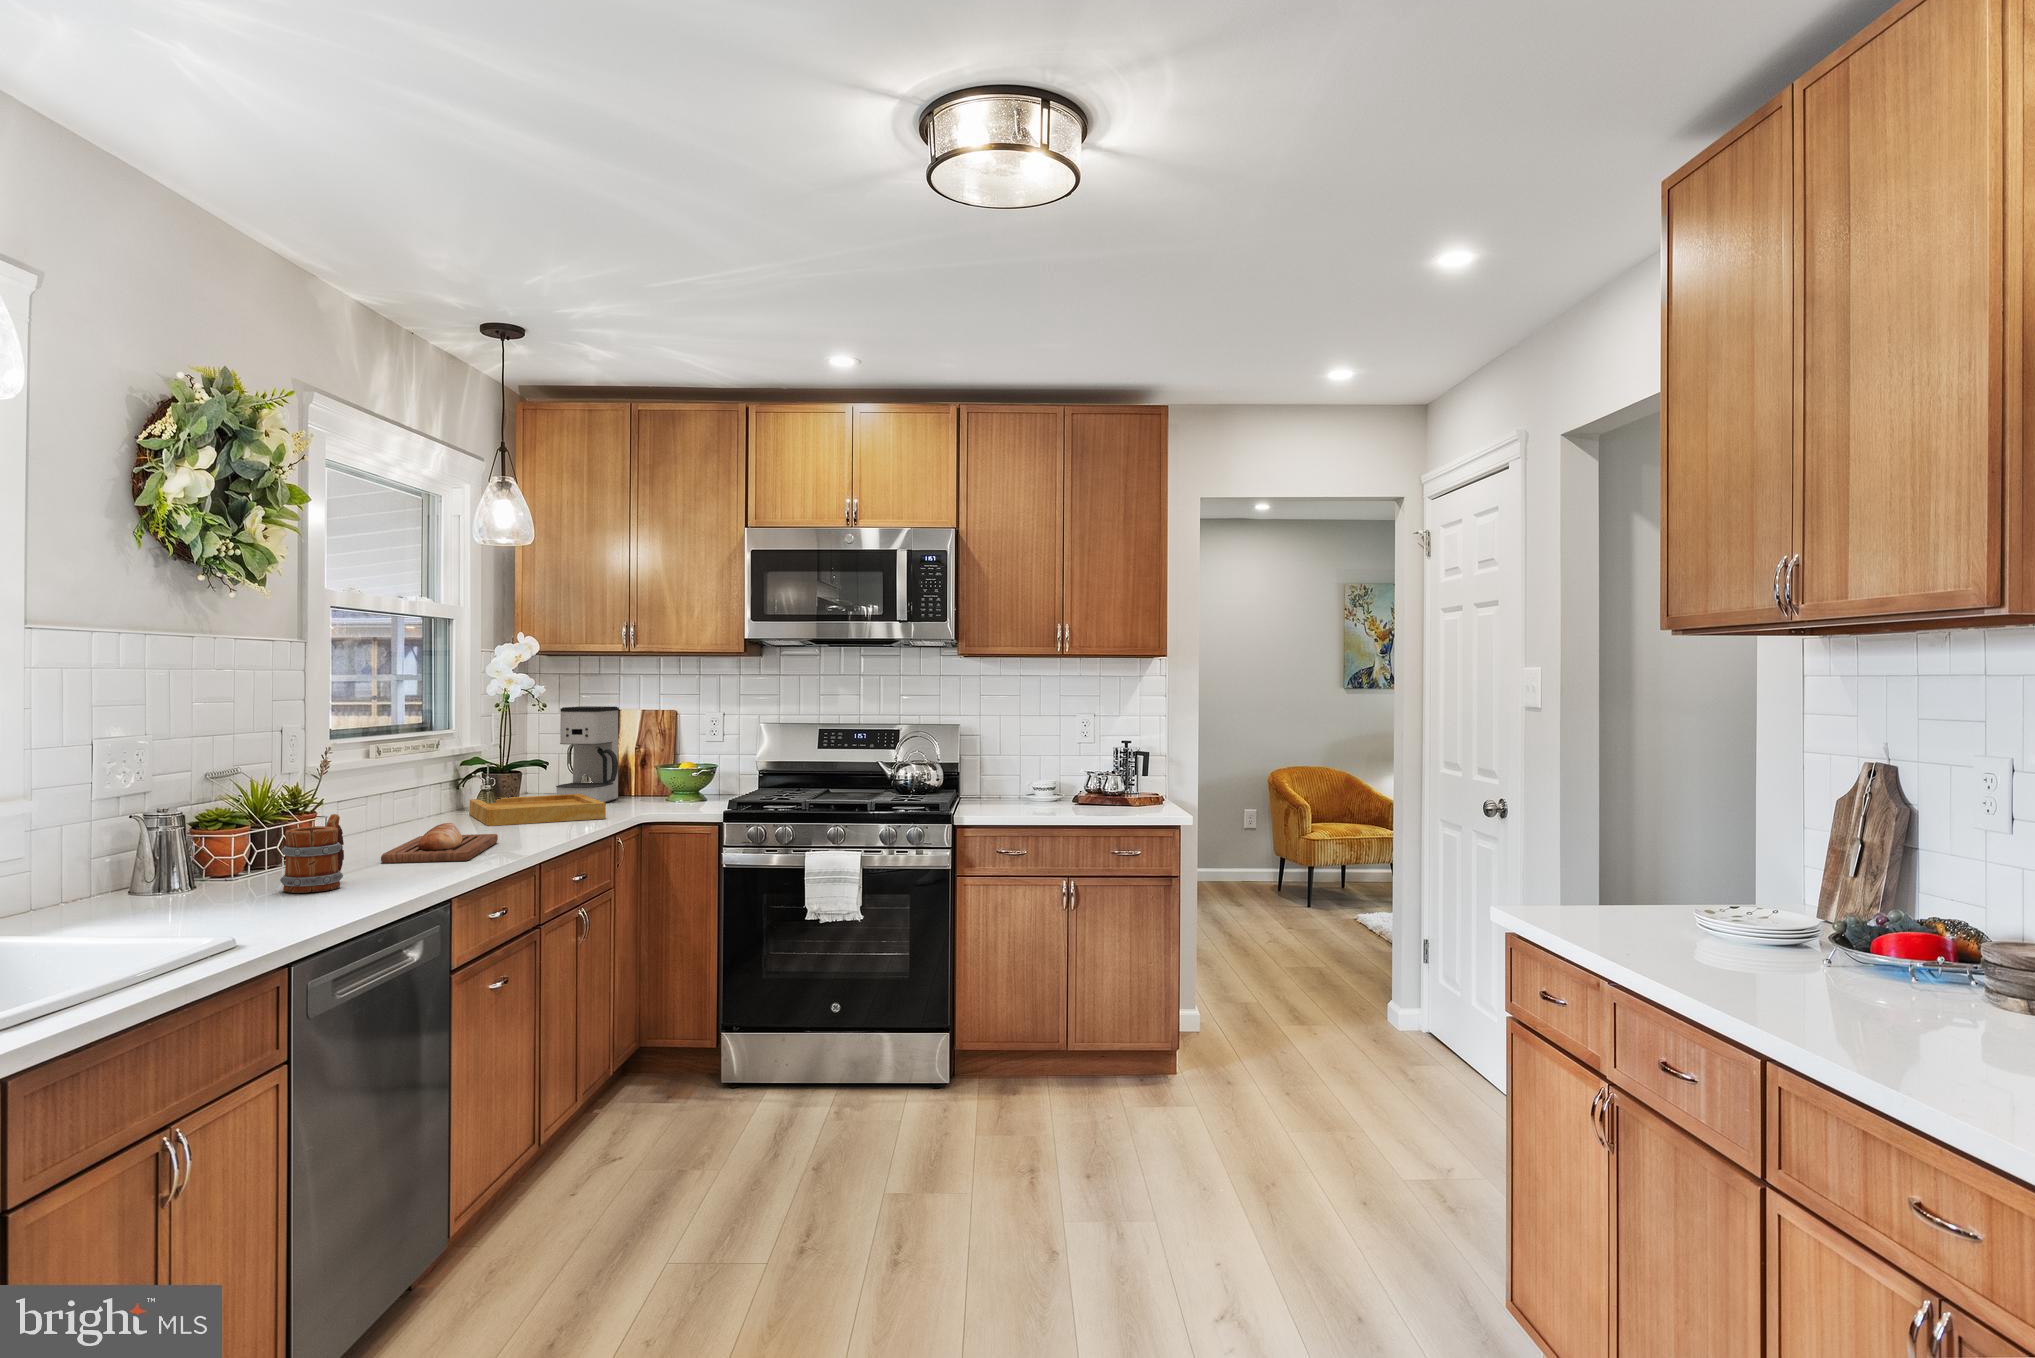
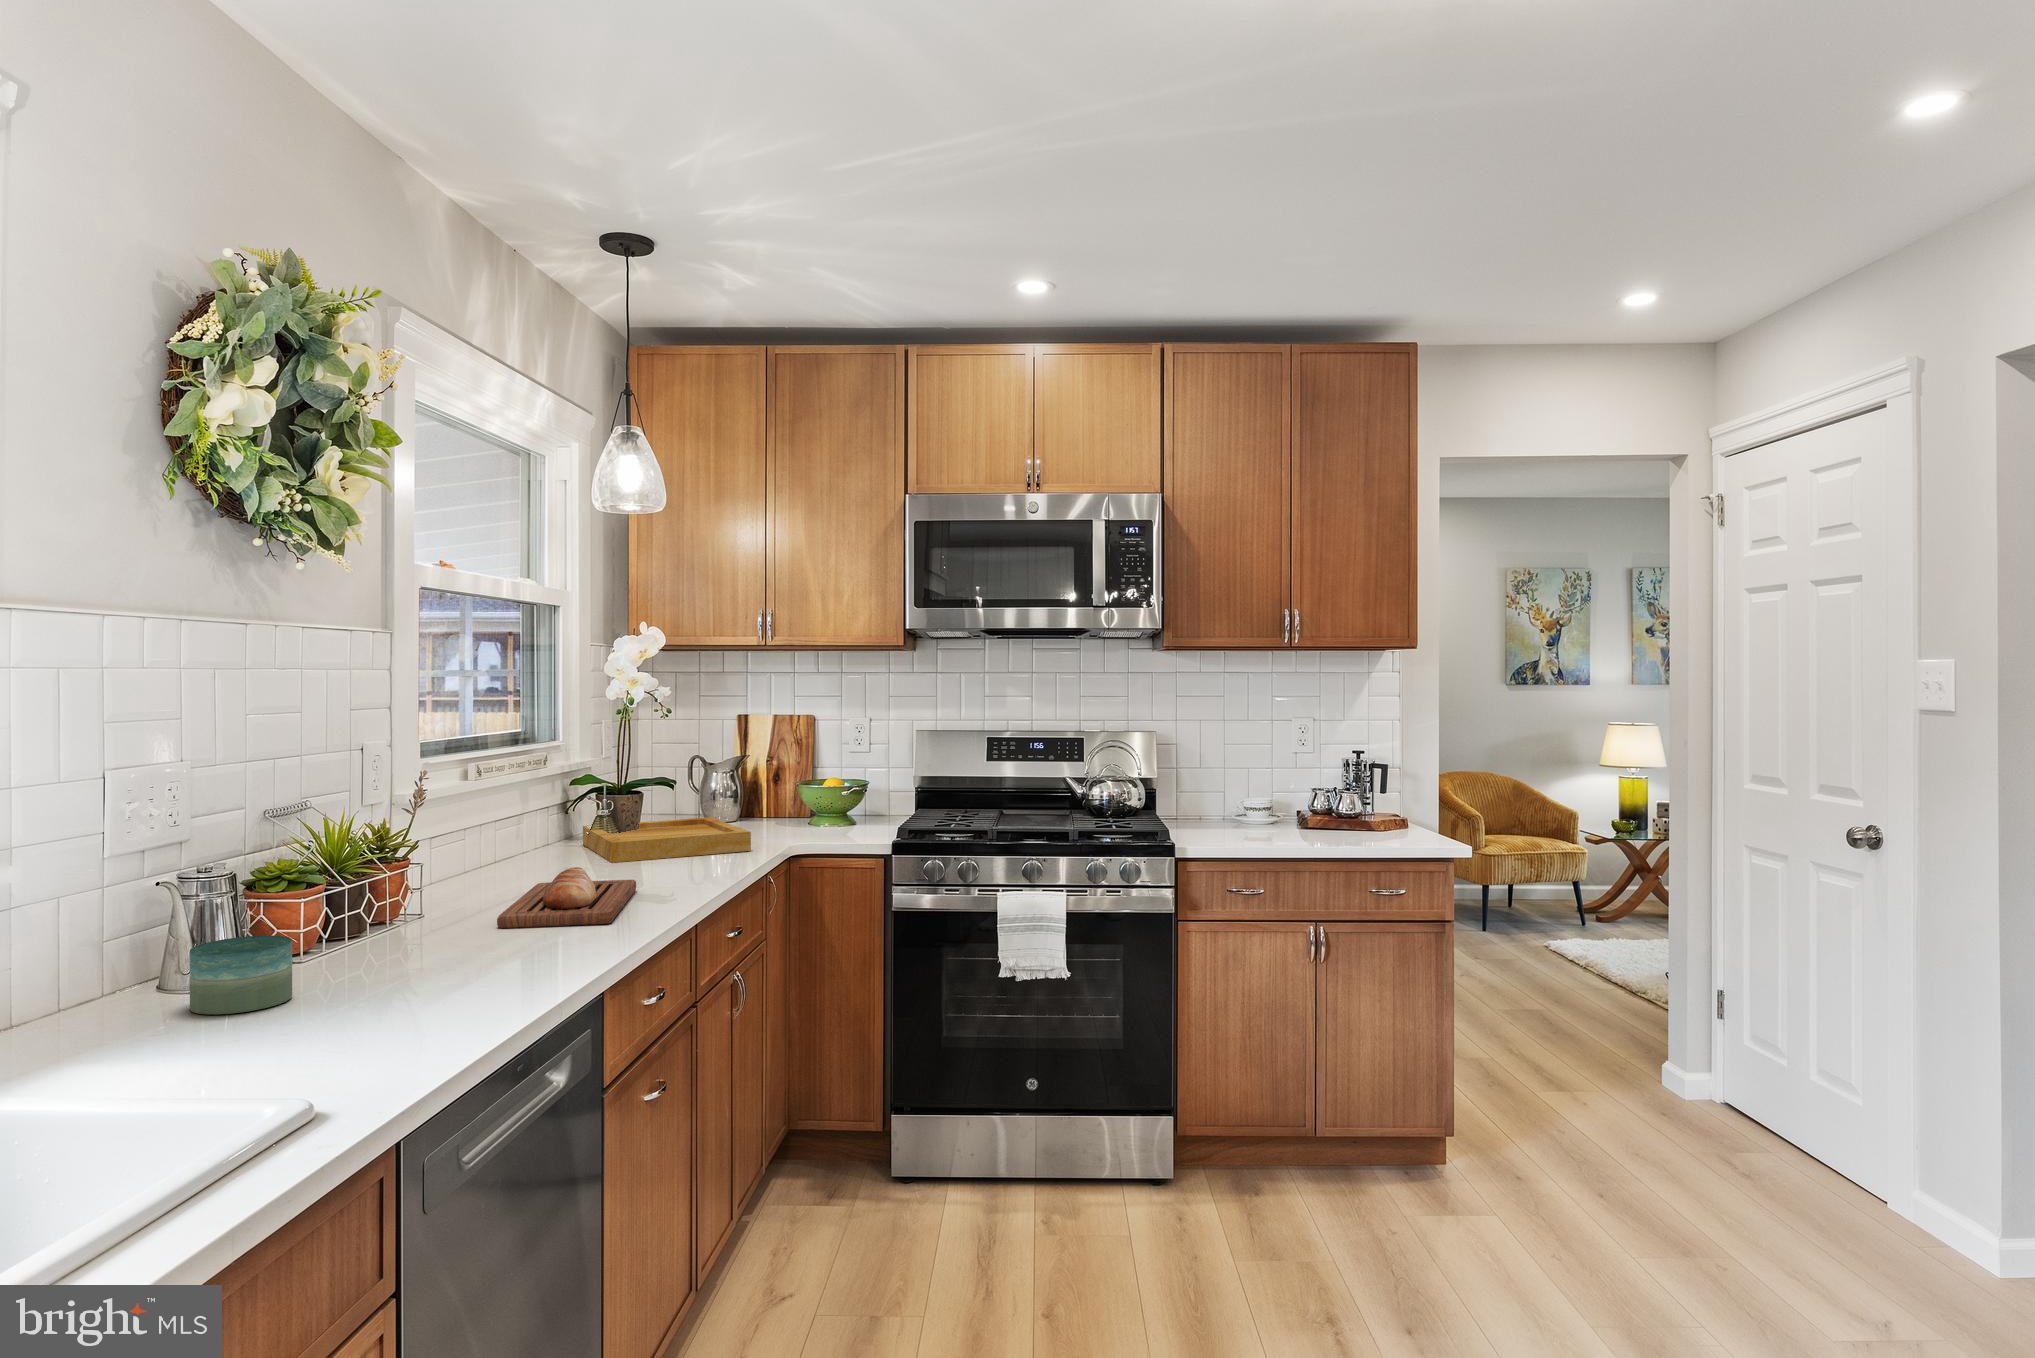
coffee maker: present [556,706,619,803] -> none [679,711,751,830]
mug: present [280,814,344,893] -> none [370,871,456,988]
candle: none [152,855,224,905] -> present [190,935,292,1014]

